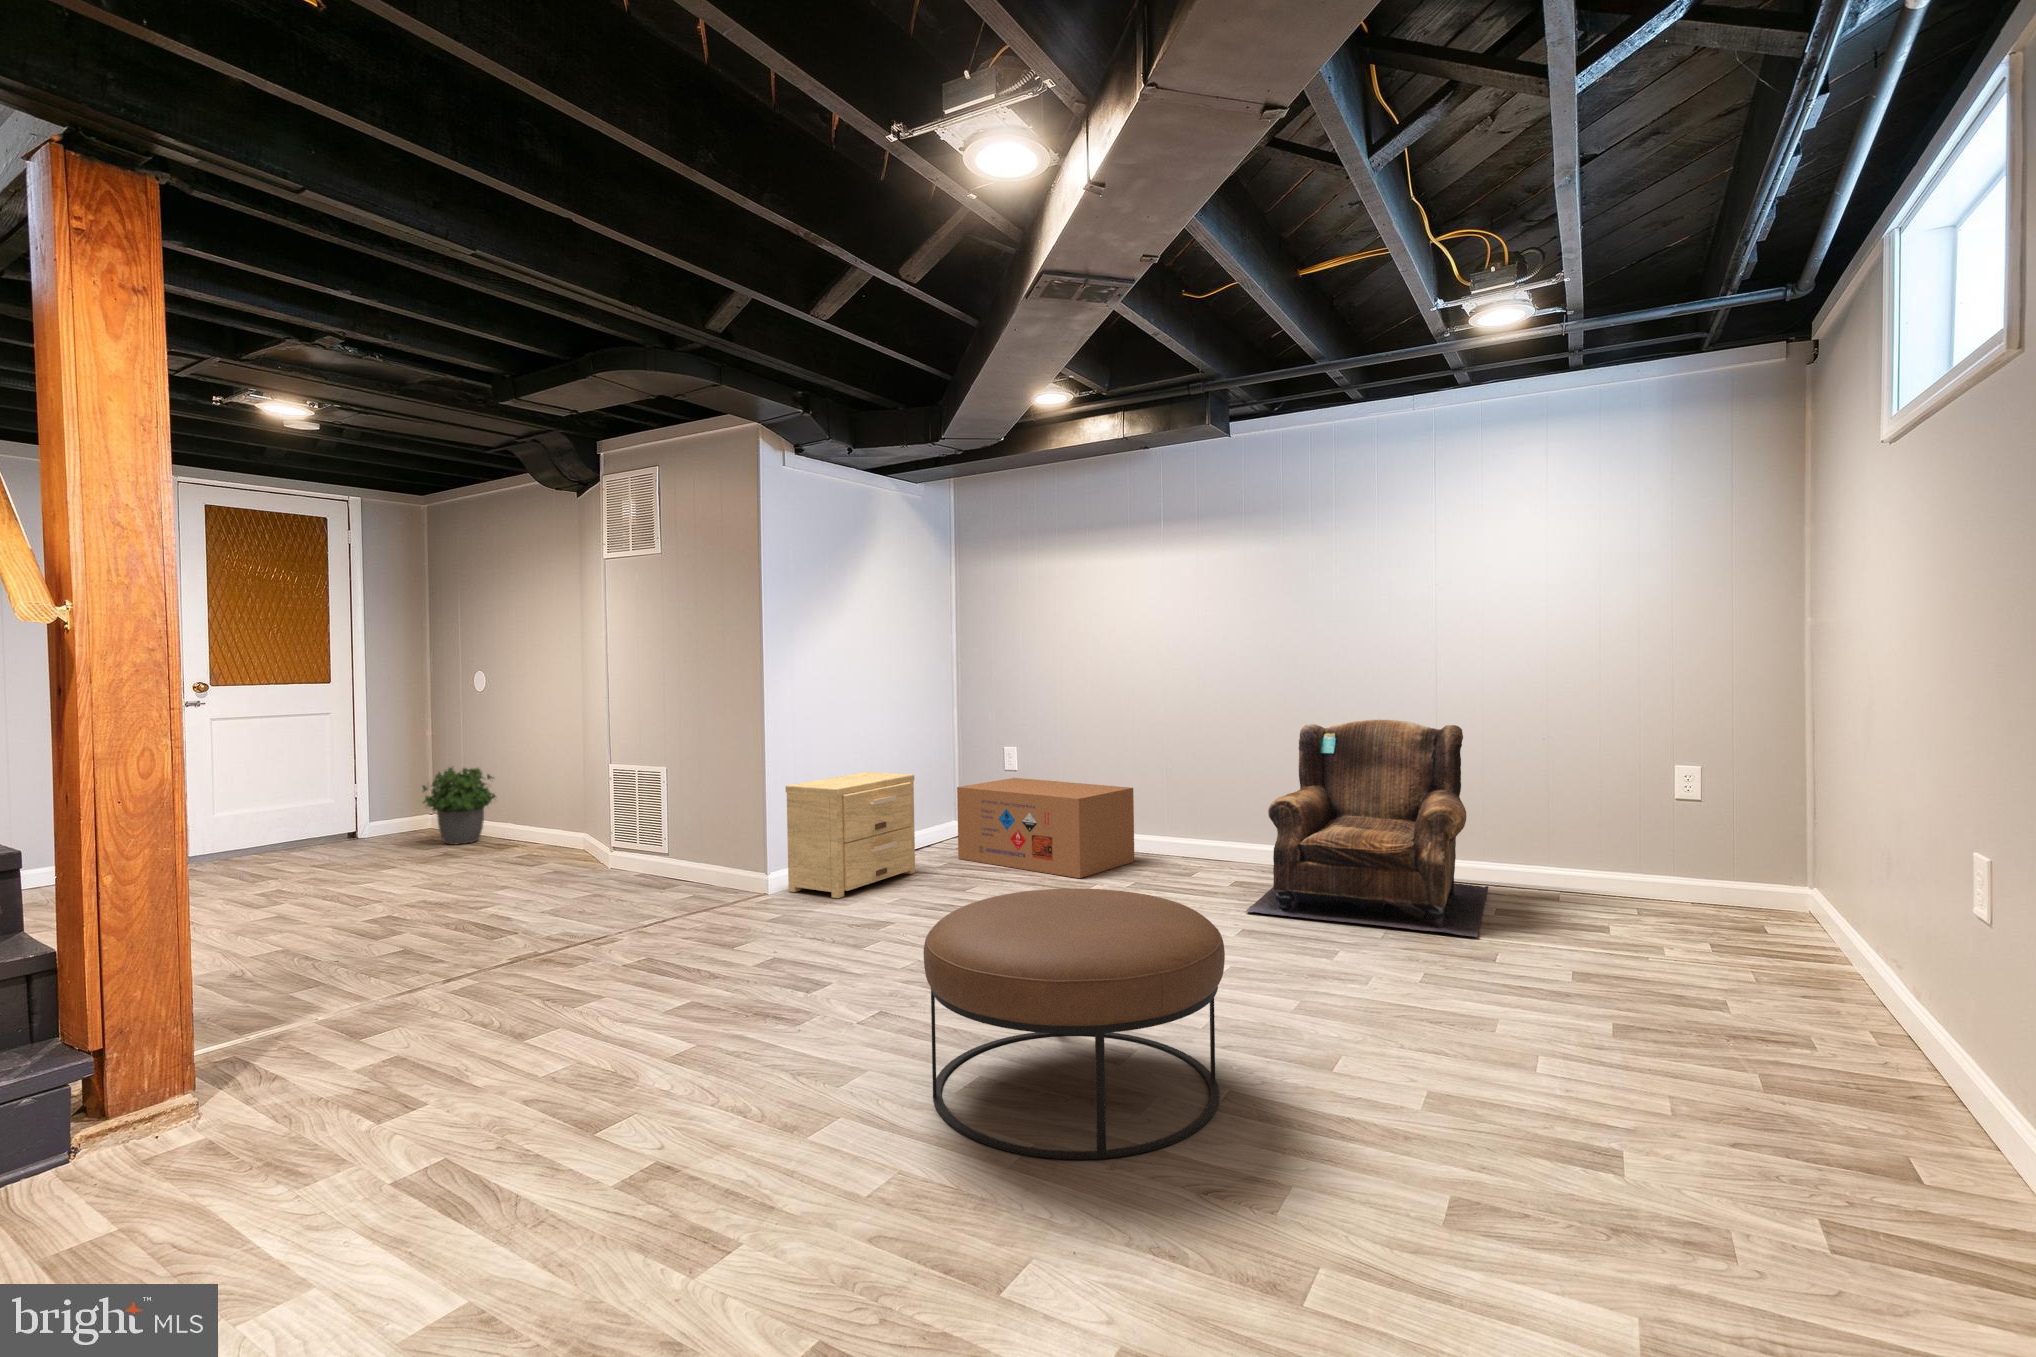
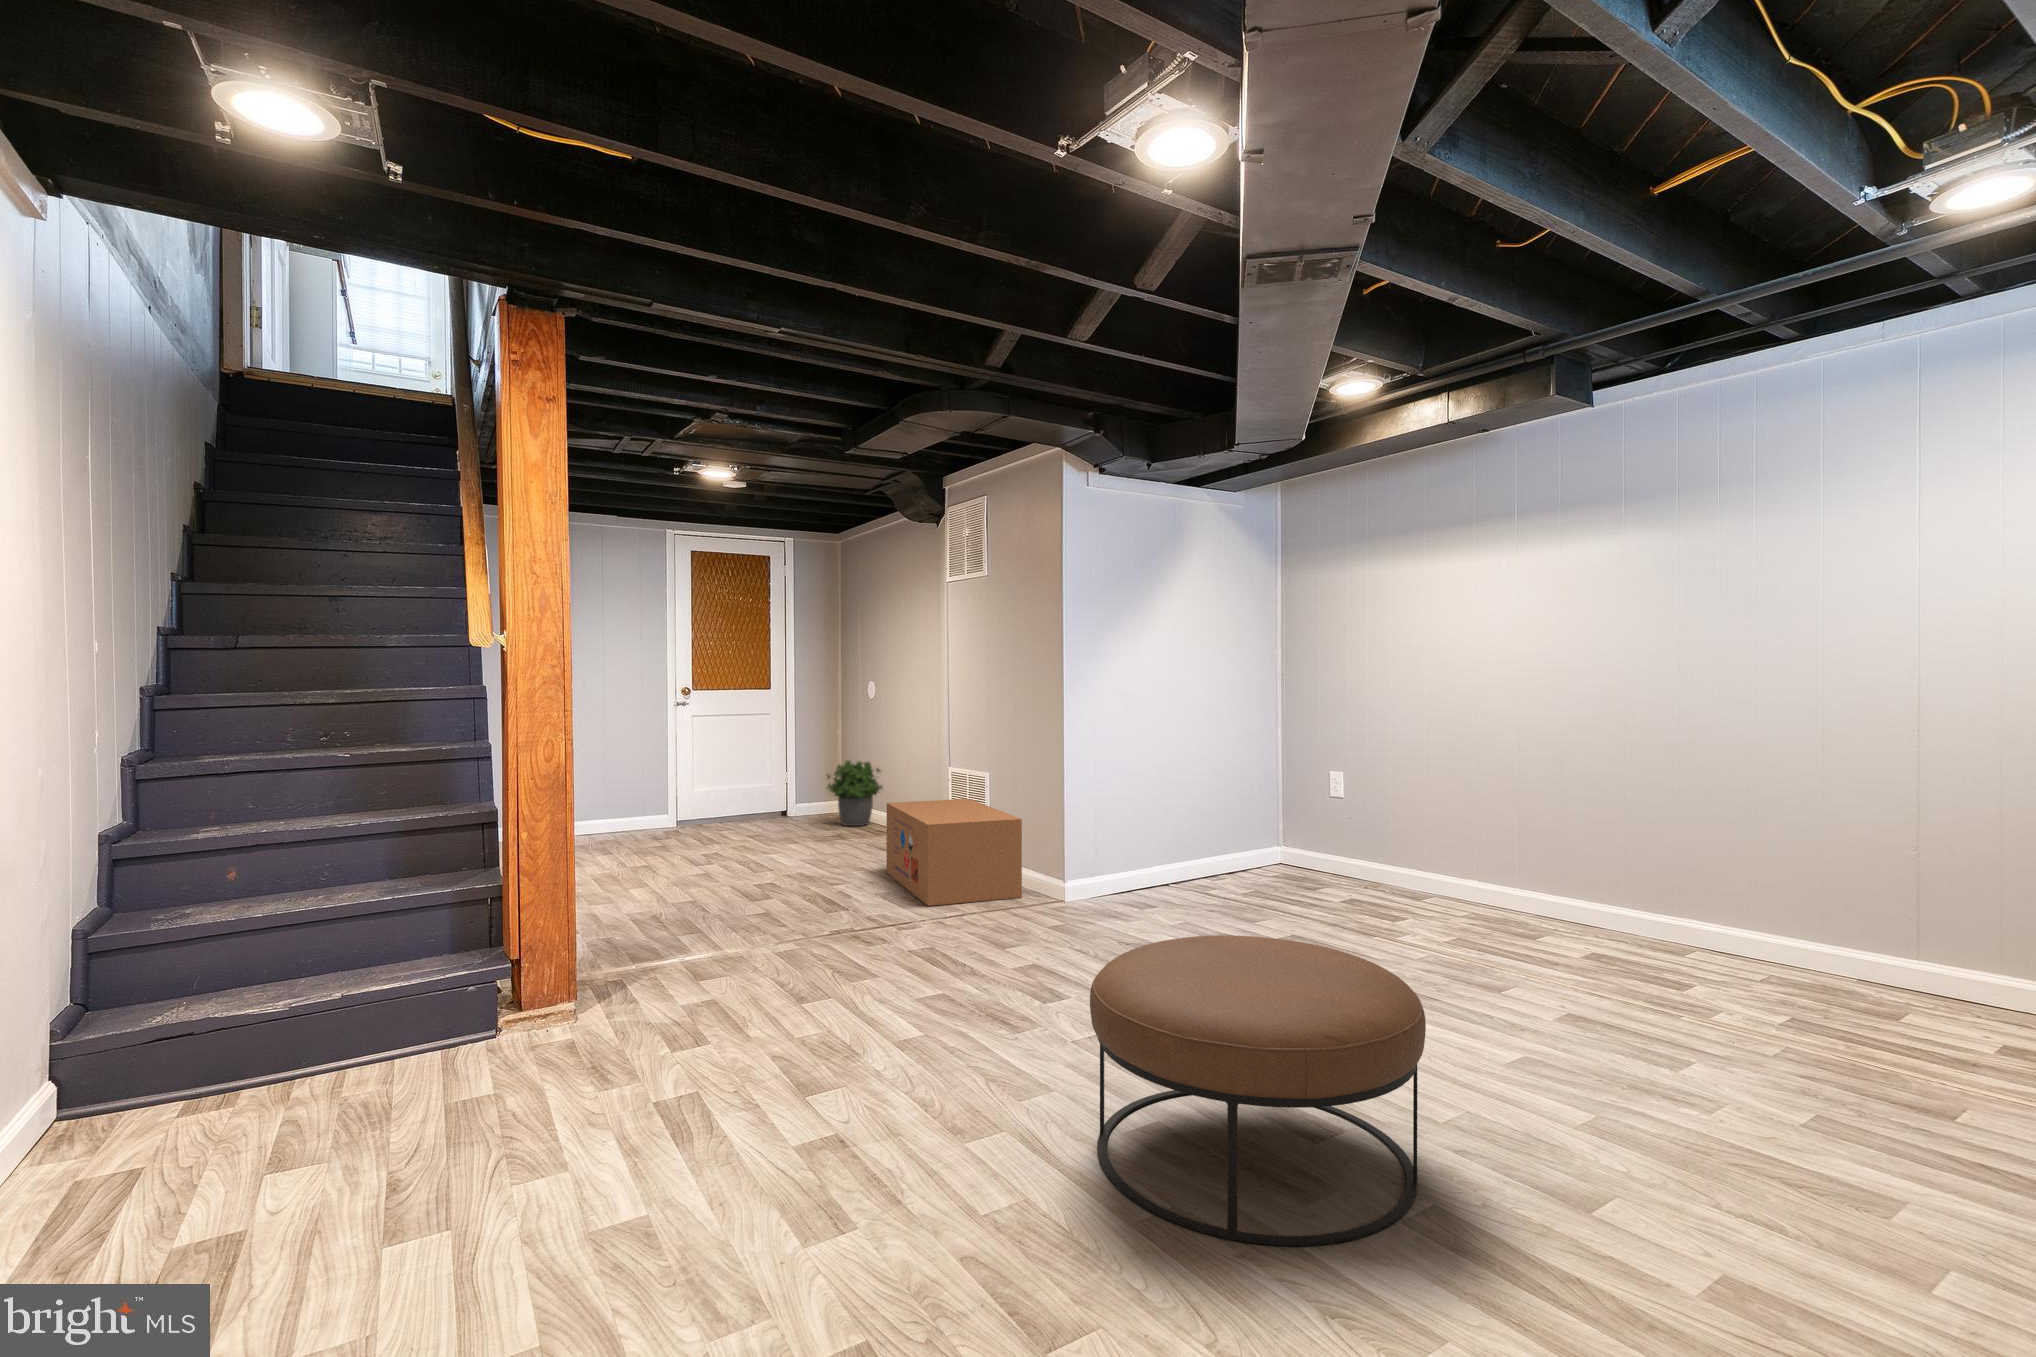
armchair: present [1246,720,1488,937] -> none [1582,770,1993,1079]
side table: present [785,772,915,898] -> none [1088,790,1222,914]
cardboard box: present [957,778,1134,878] -> present [887,799,1022,906]

